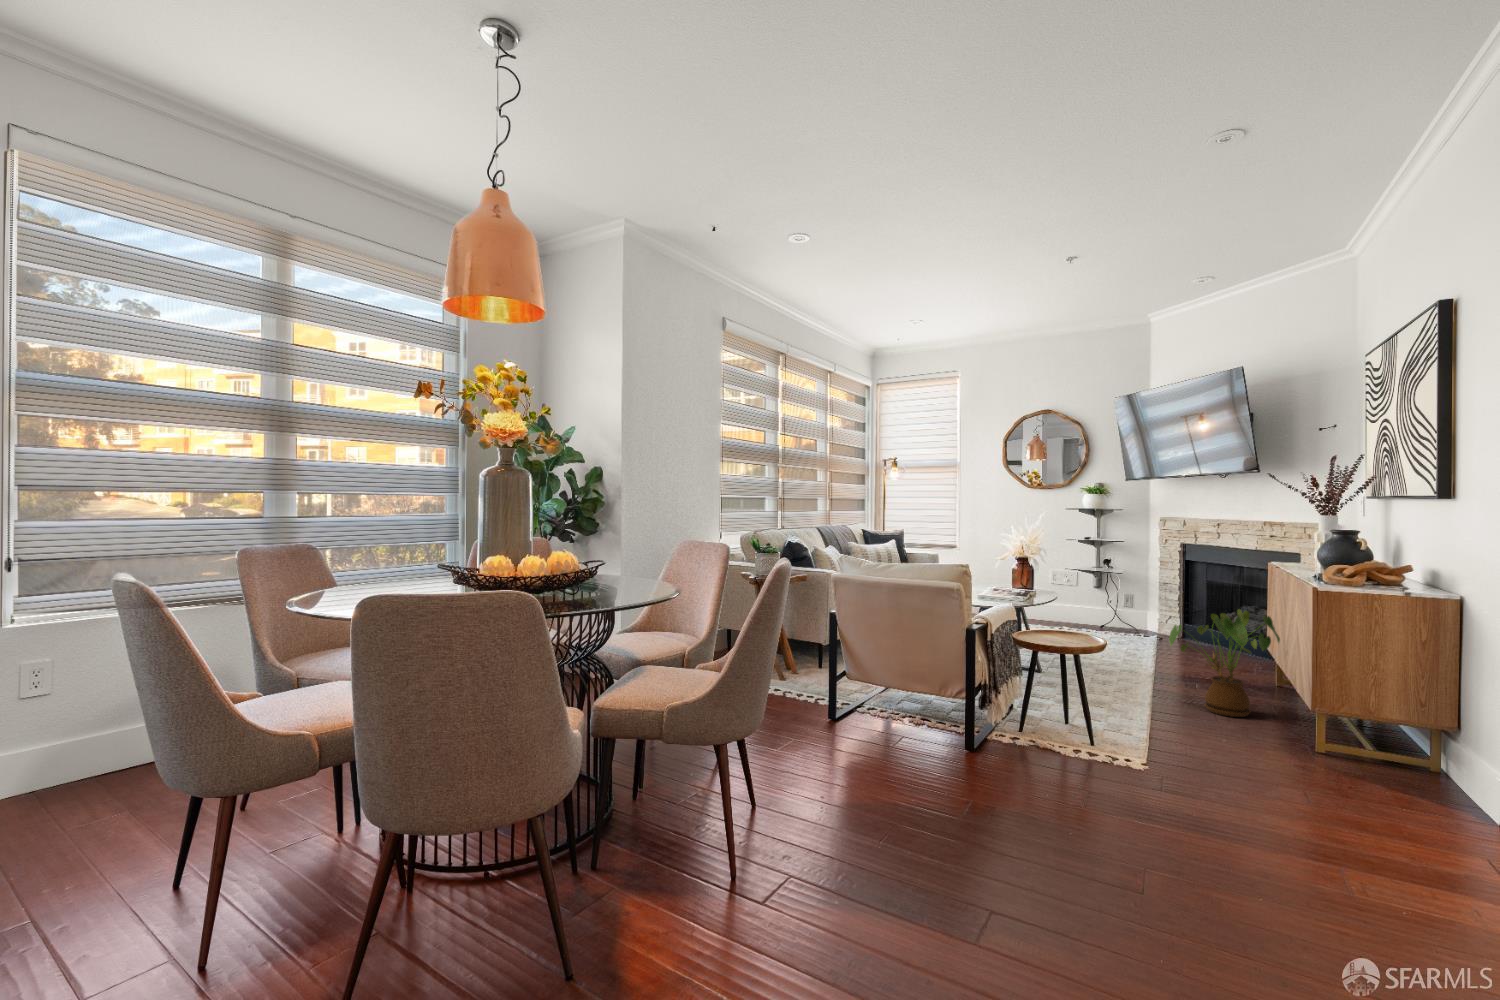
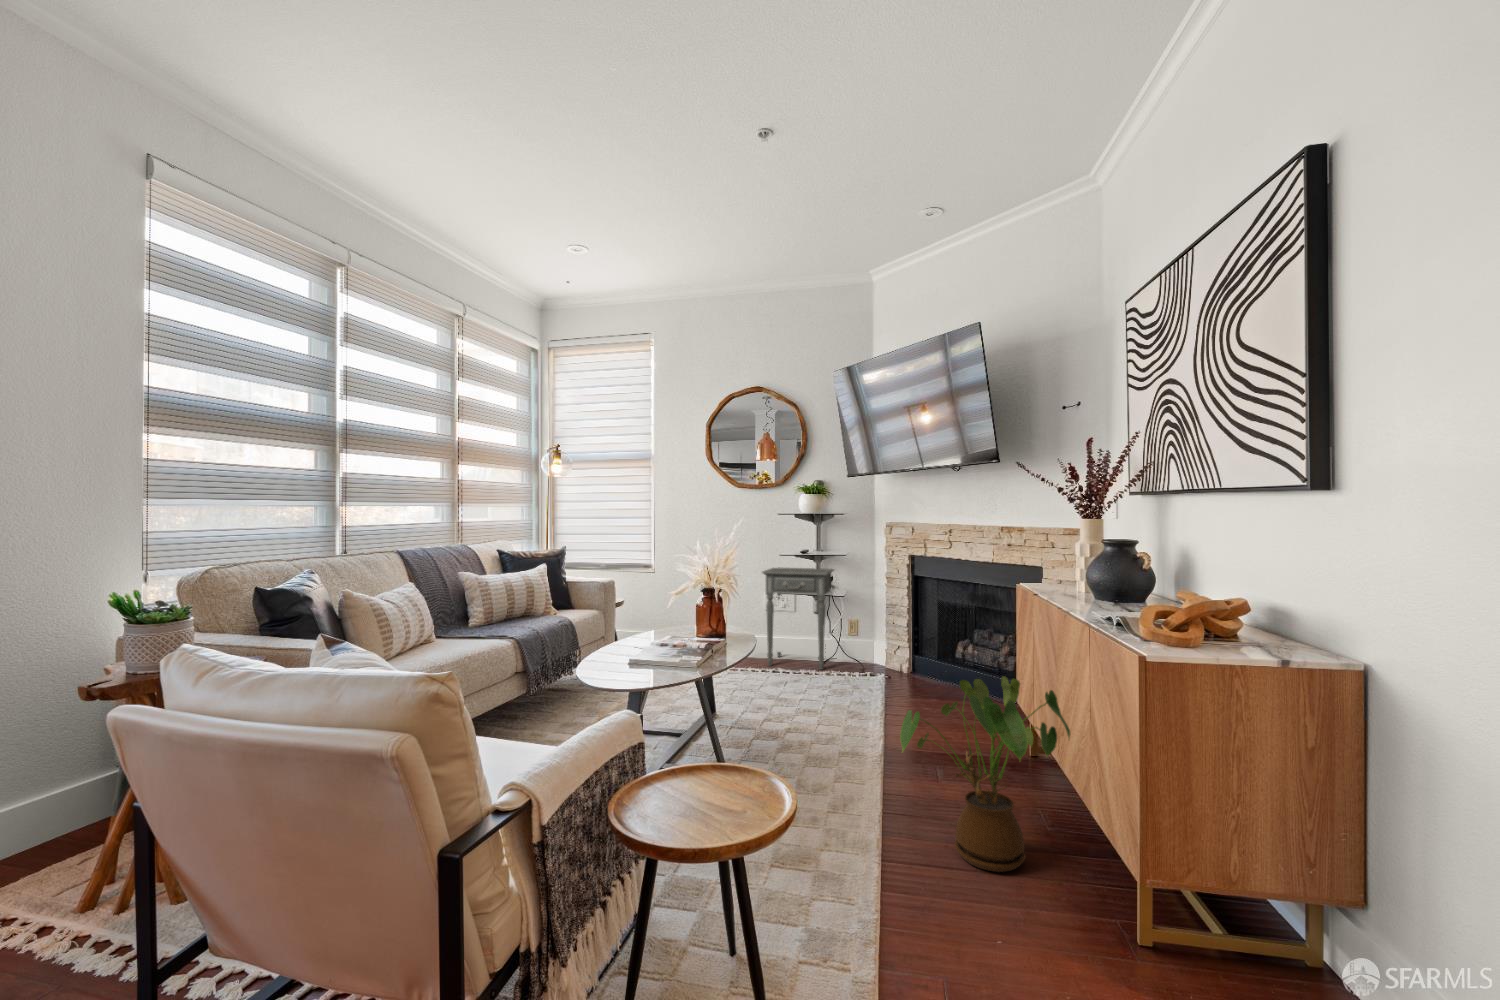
side table: none [1051,551,1113,630] -> present [762,567,834,669]

